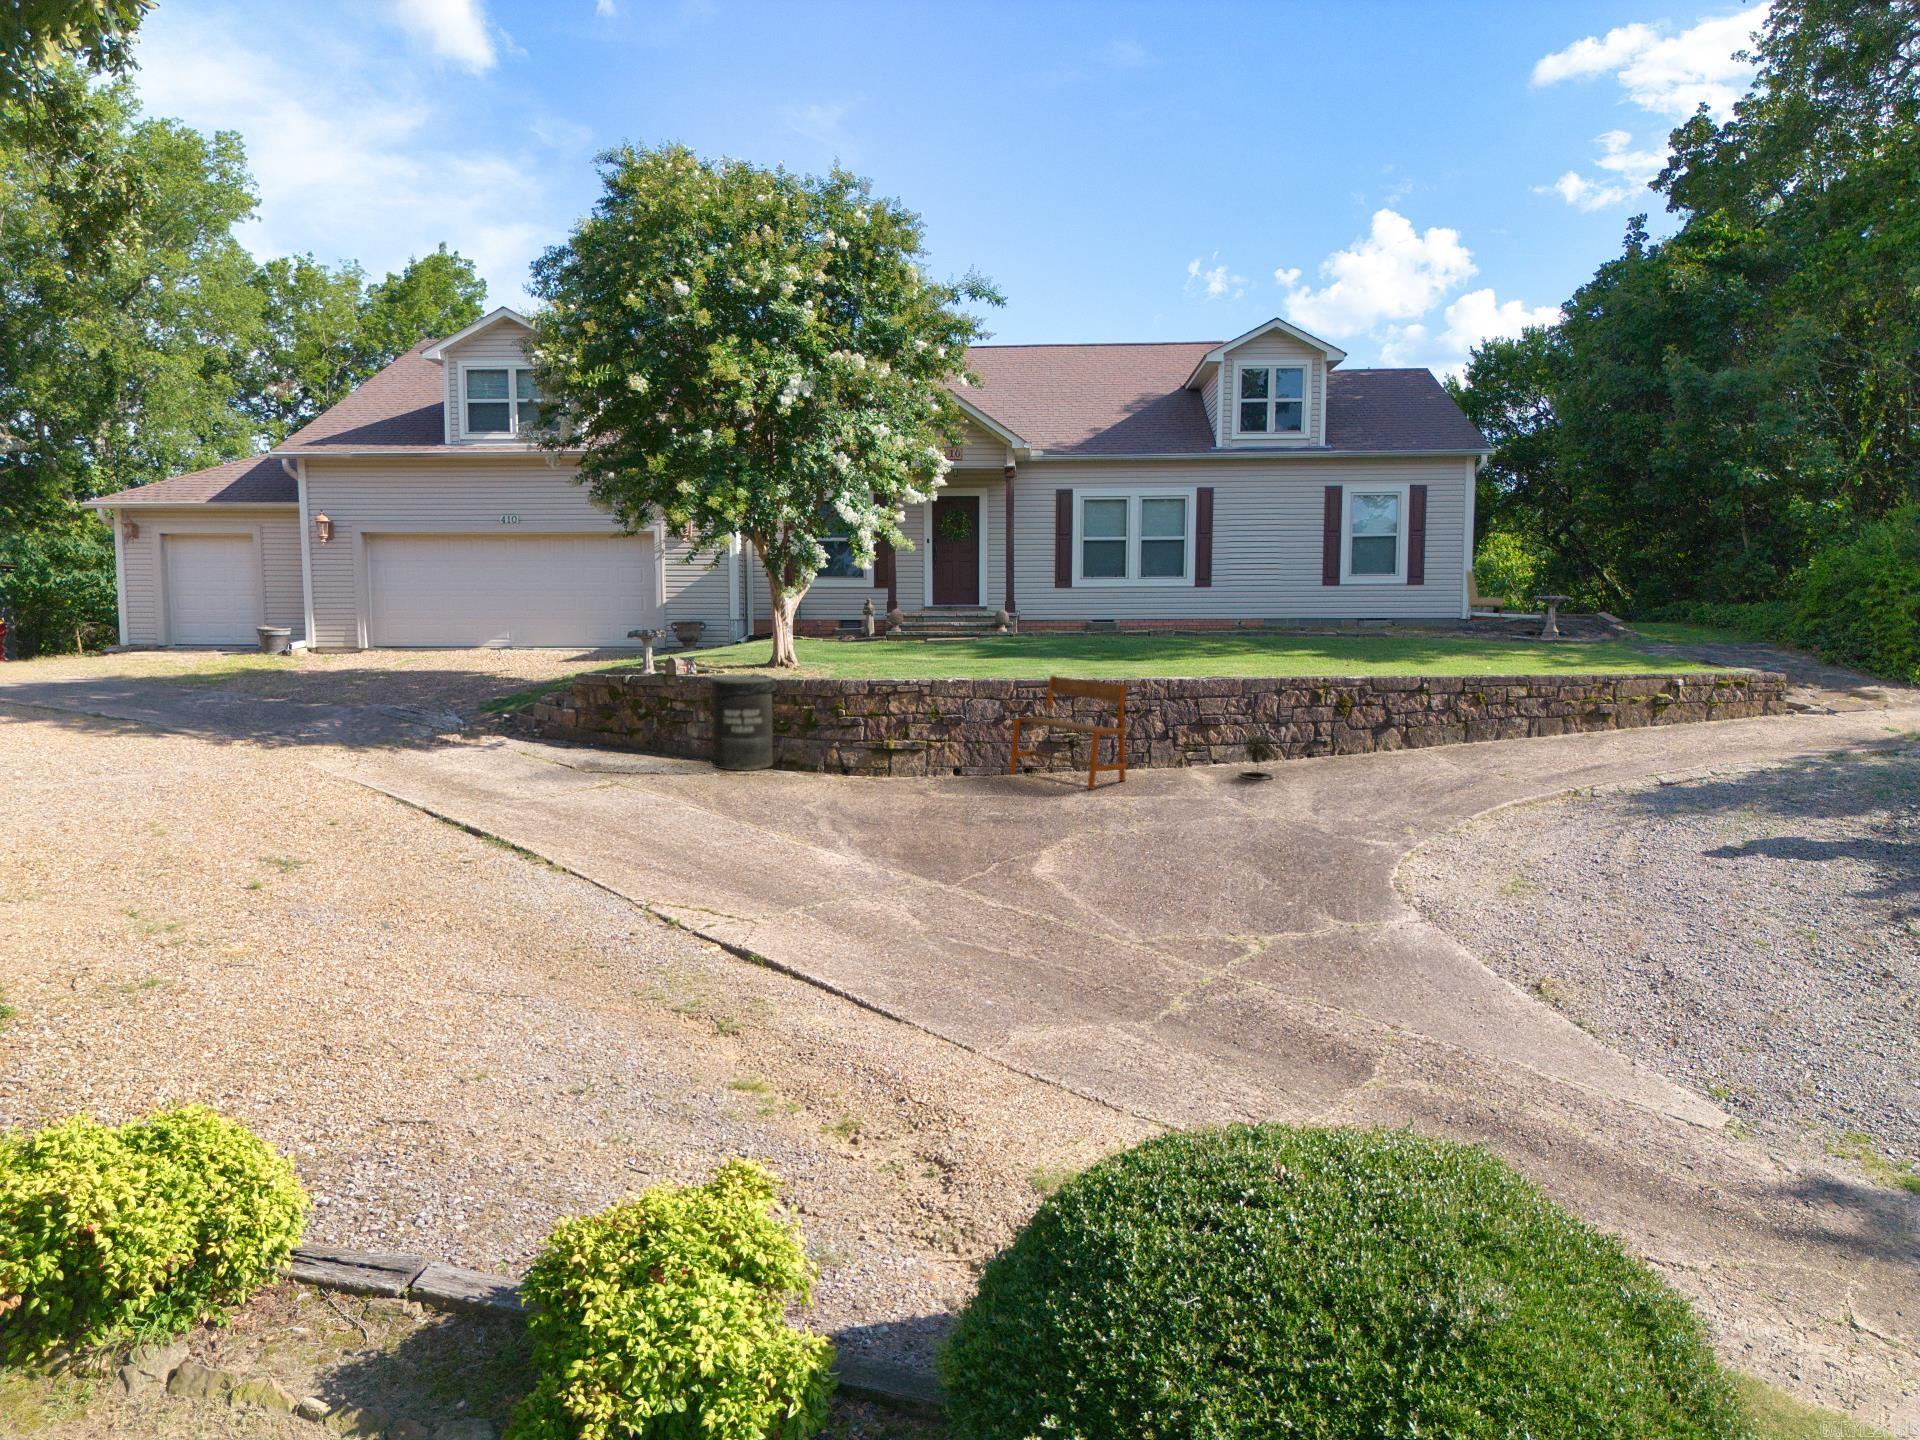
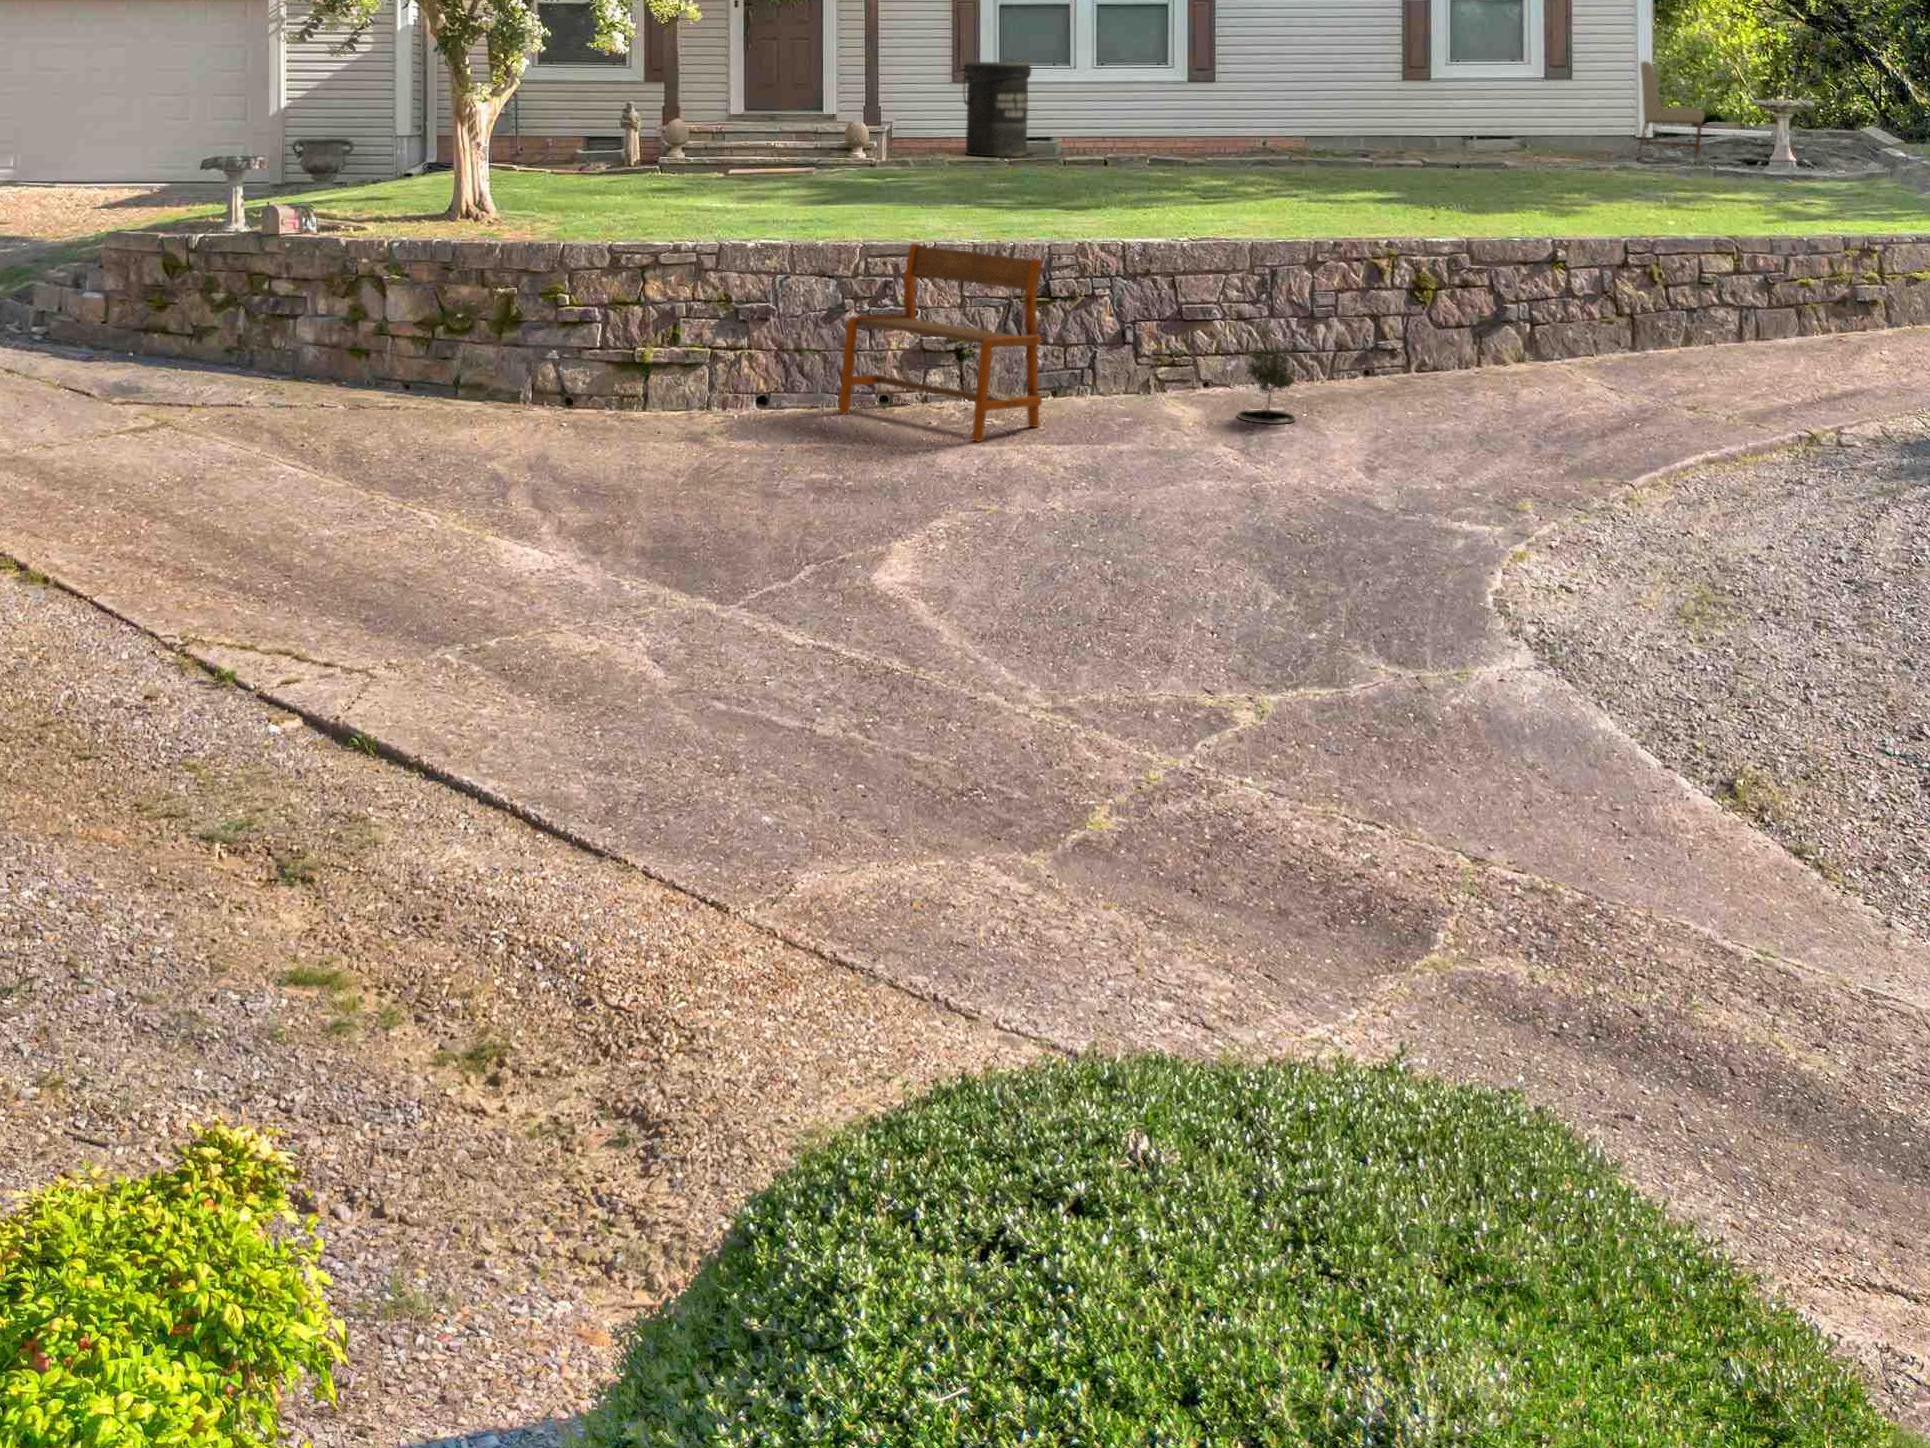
trash can: present [709,674,778,771] -> present [963,59,1031,157]

